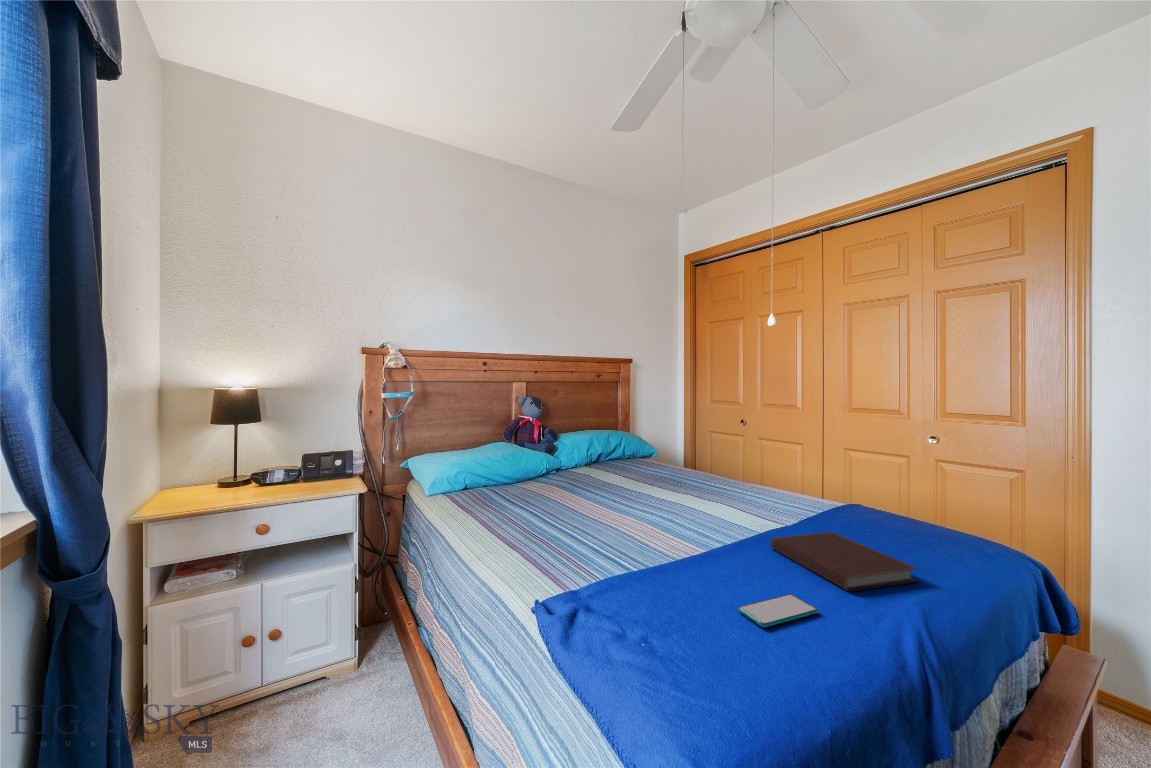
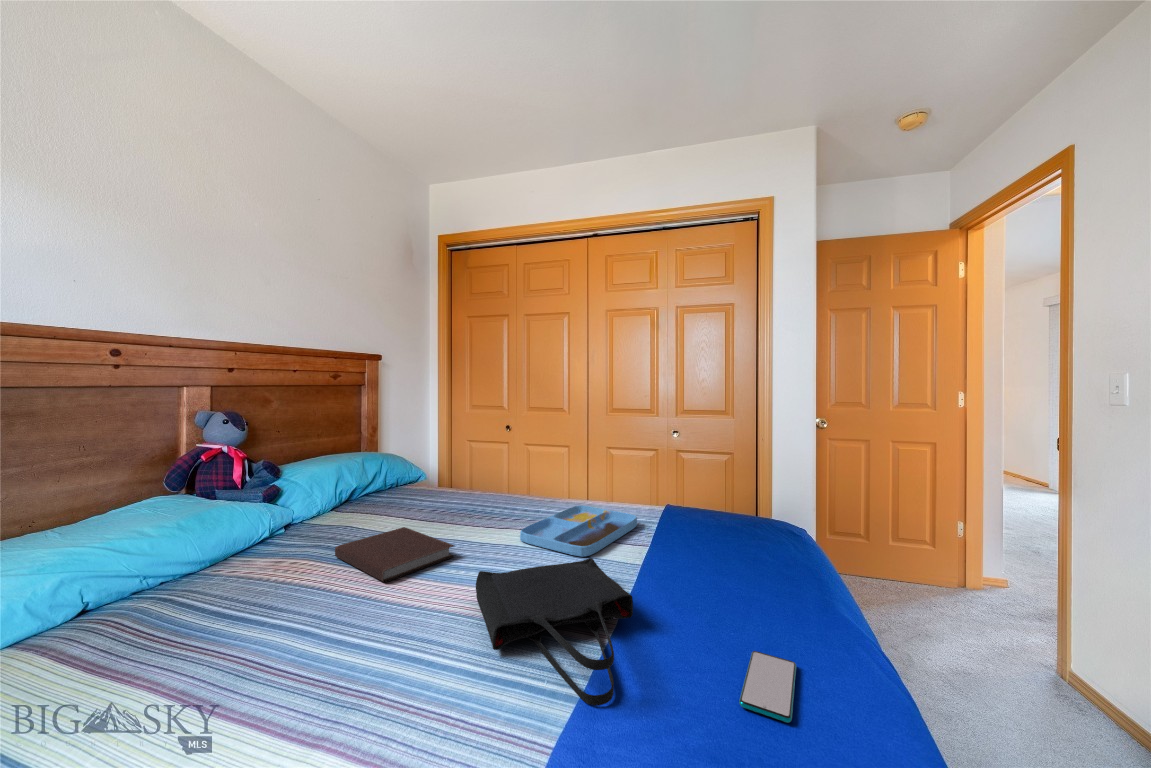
tray: none [688,486,803,519] -> present [520,506,637,557]
tote bag: none [612,504,718,581] -> present [476,558,633,706]
notebook: present [770,532,918,591] -> present [335,527,454,582]

